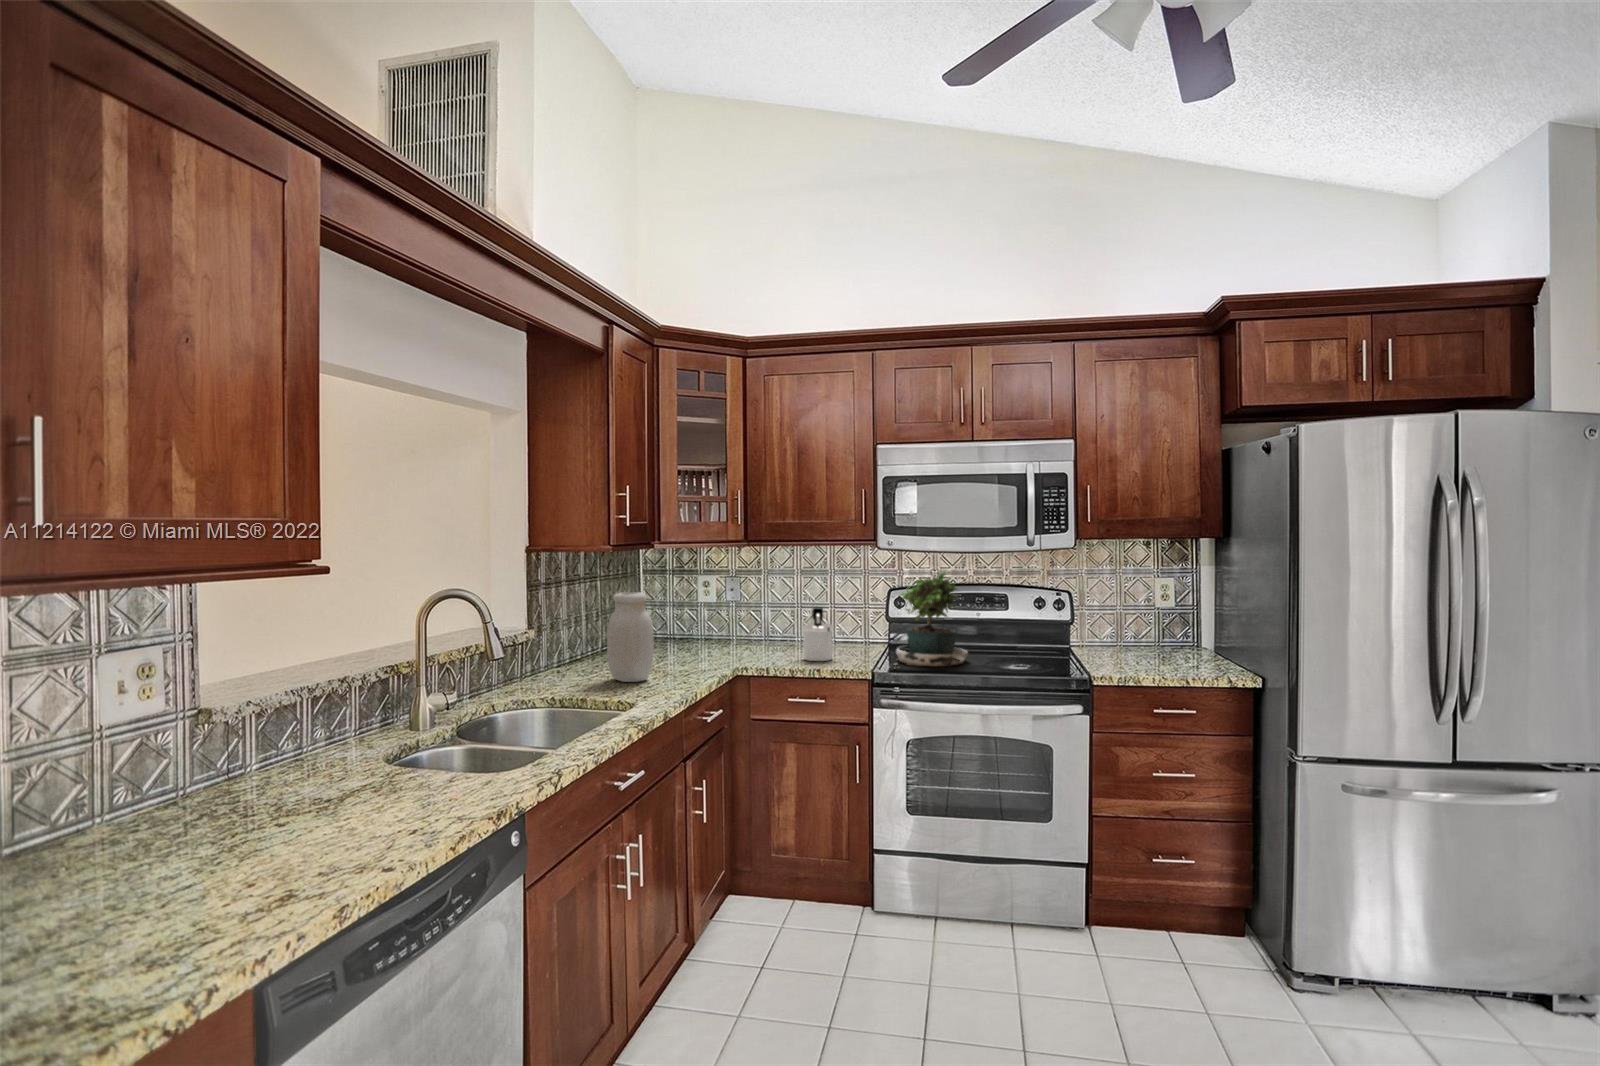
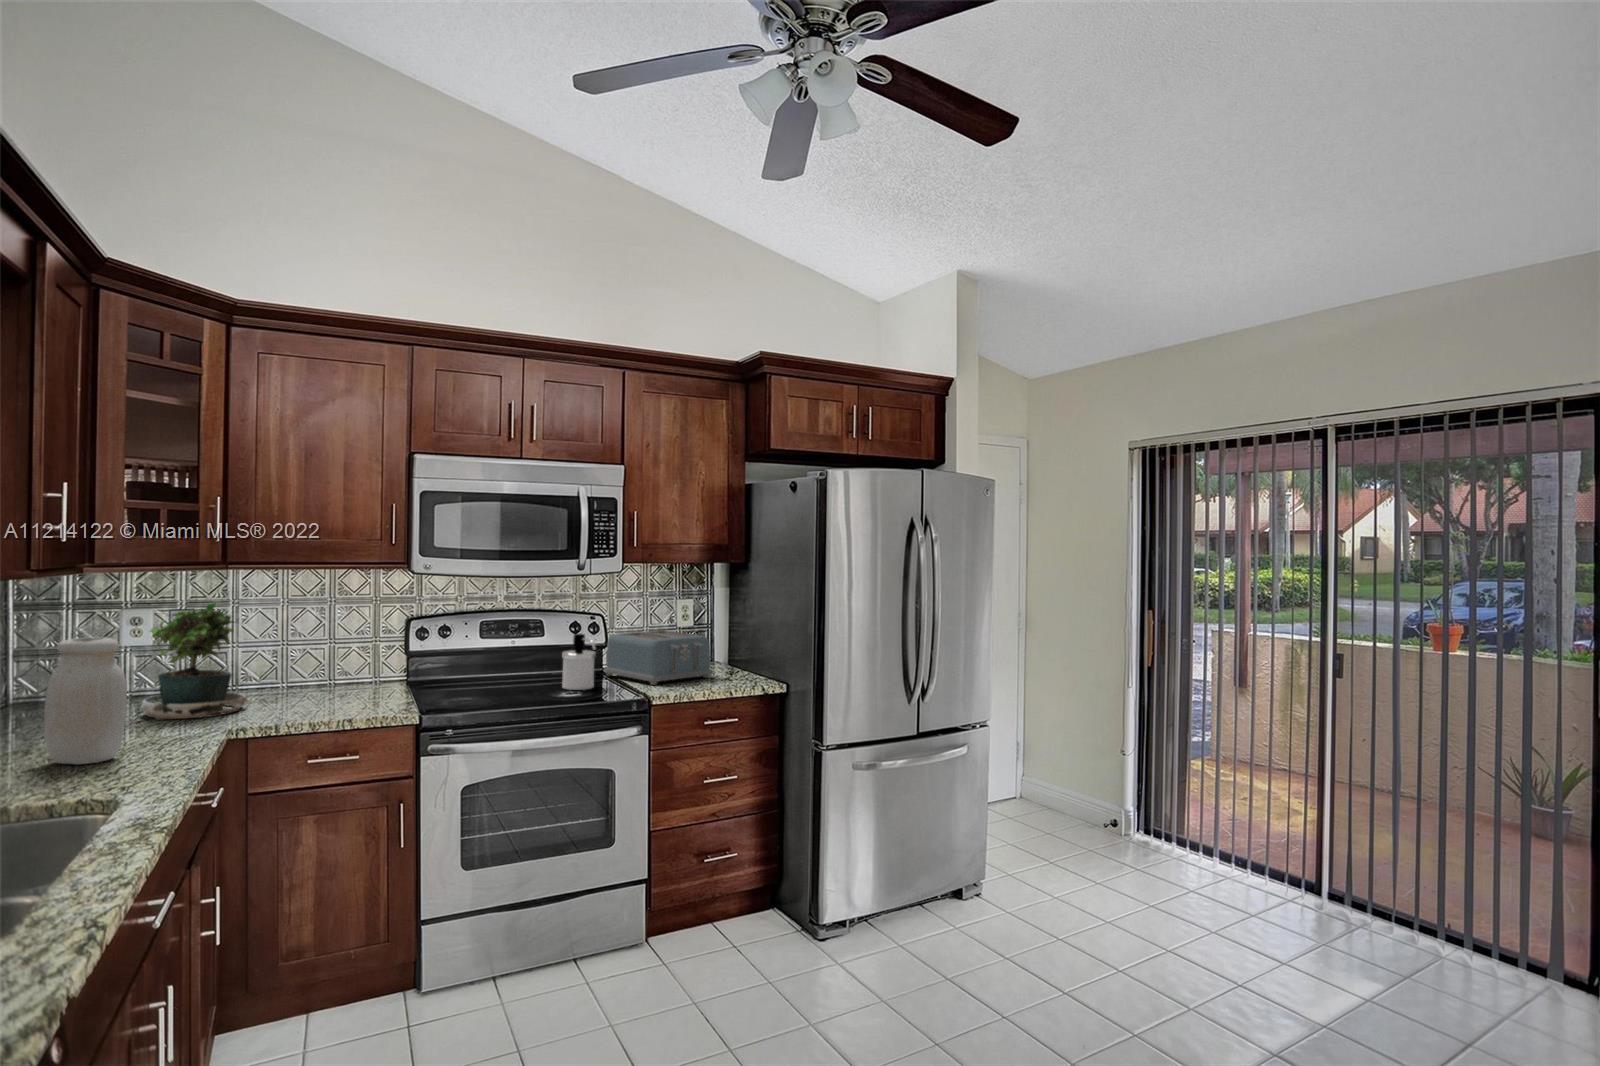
potted plant: present [896,573,968,666] -> present [137,601,247,721]
soap dispenser: present [802,608,834,661] -> present [562,634,596,690]
toaster: none [1067,609,1182,665] -> present [604,630,712,685]

